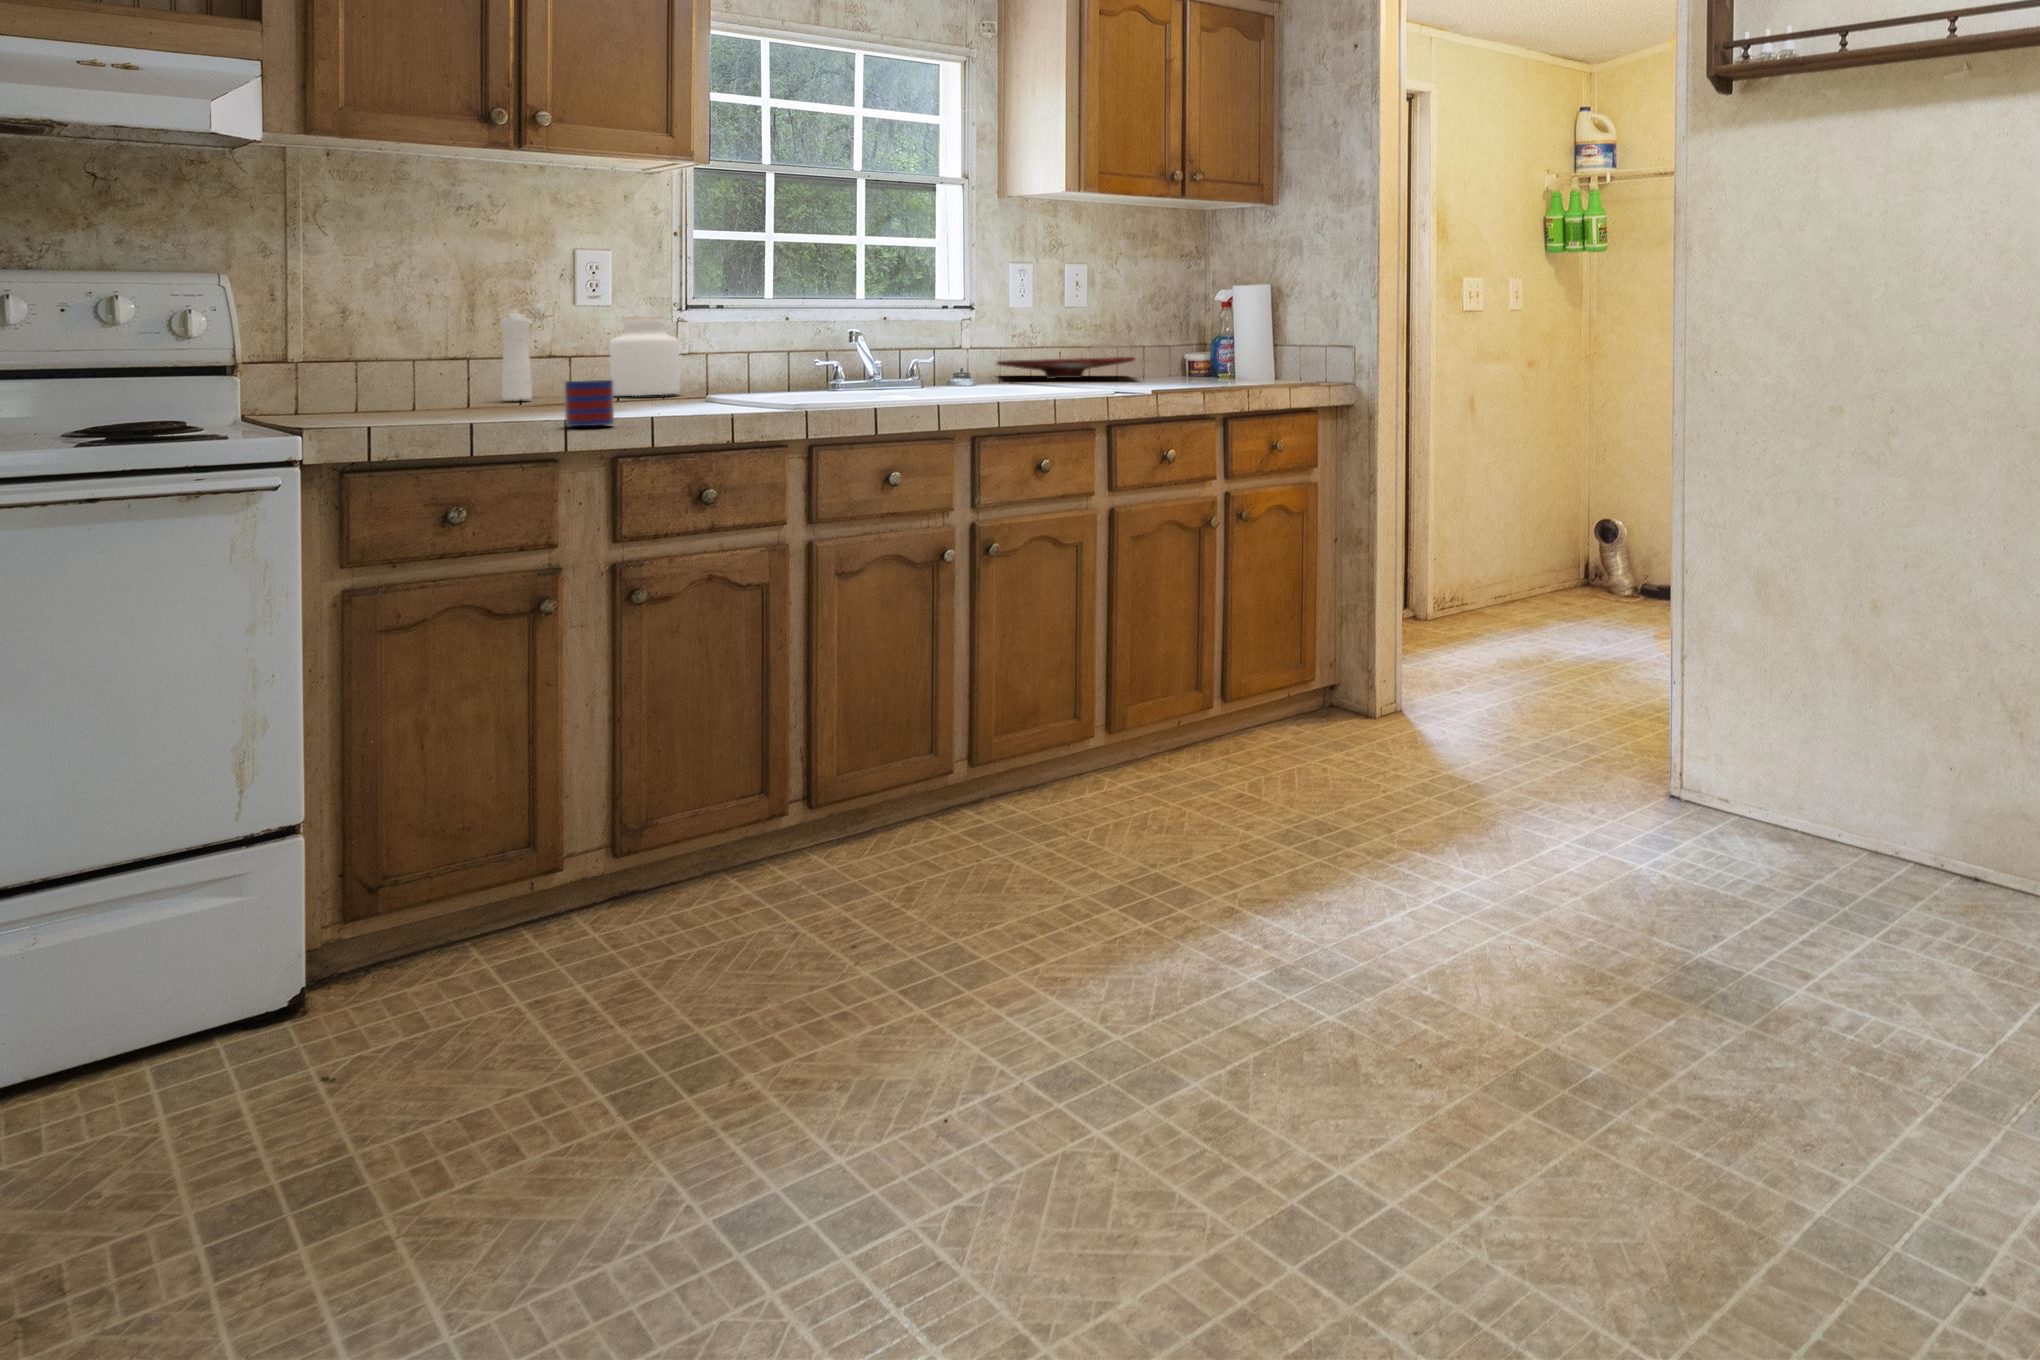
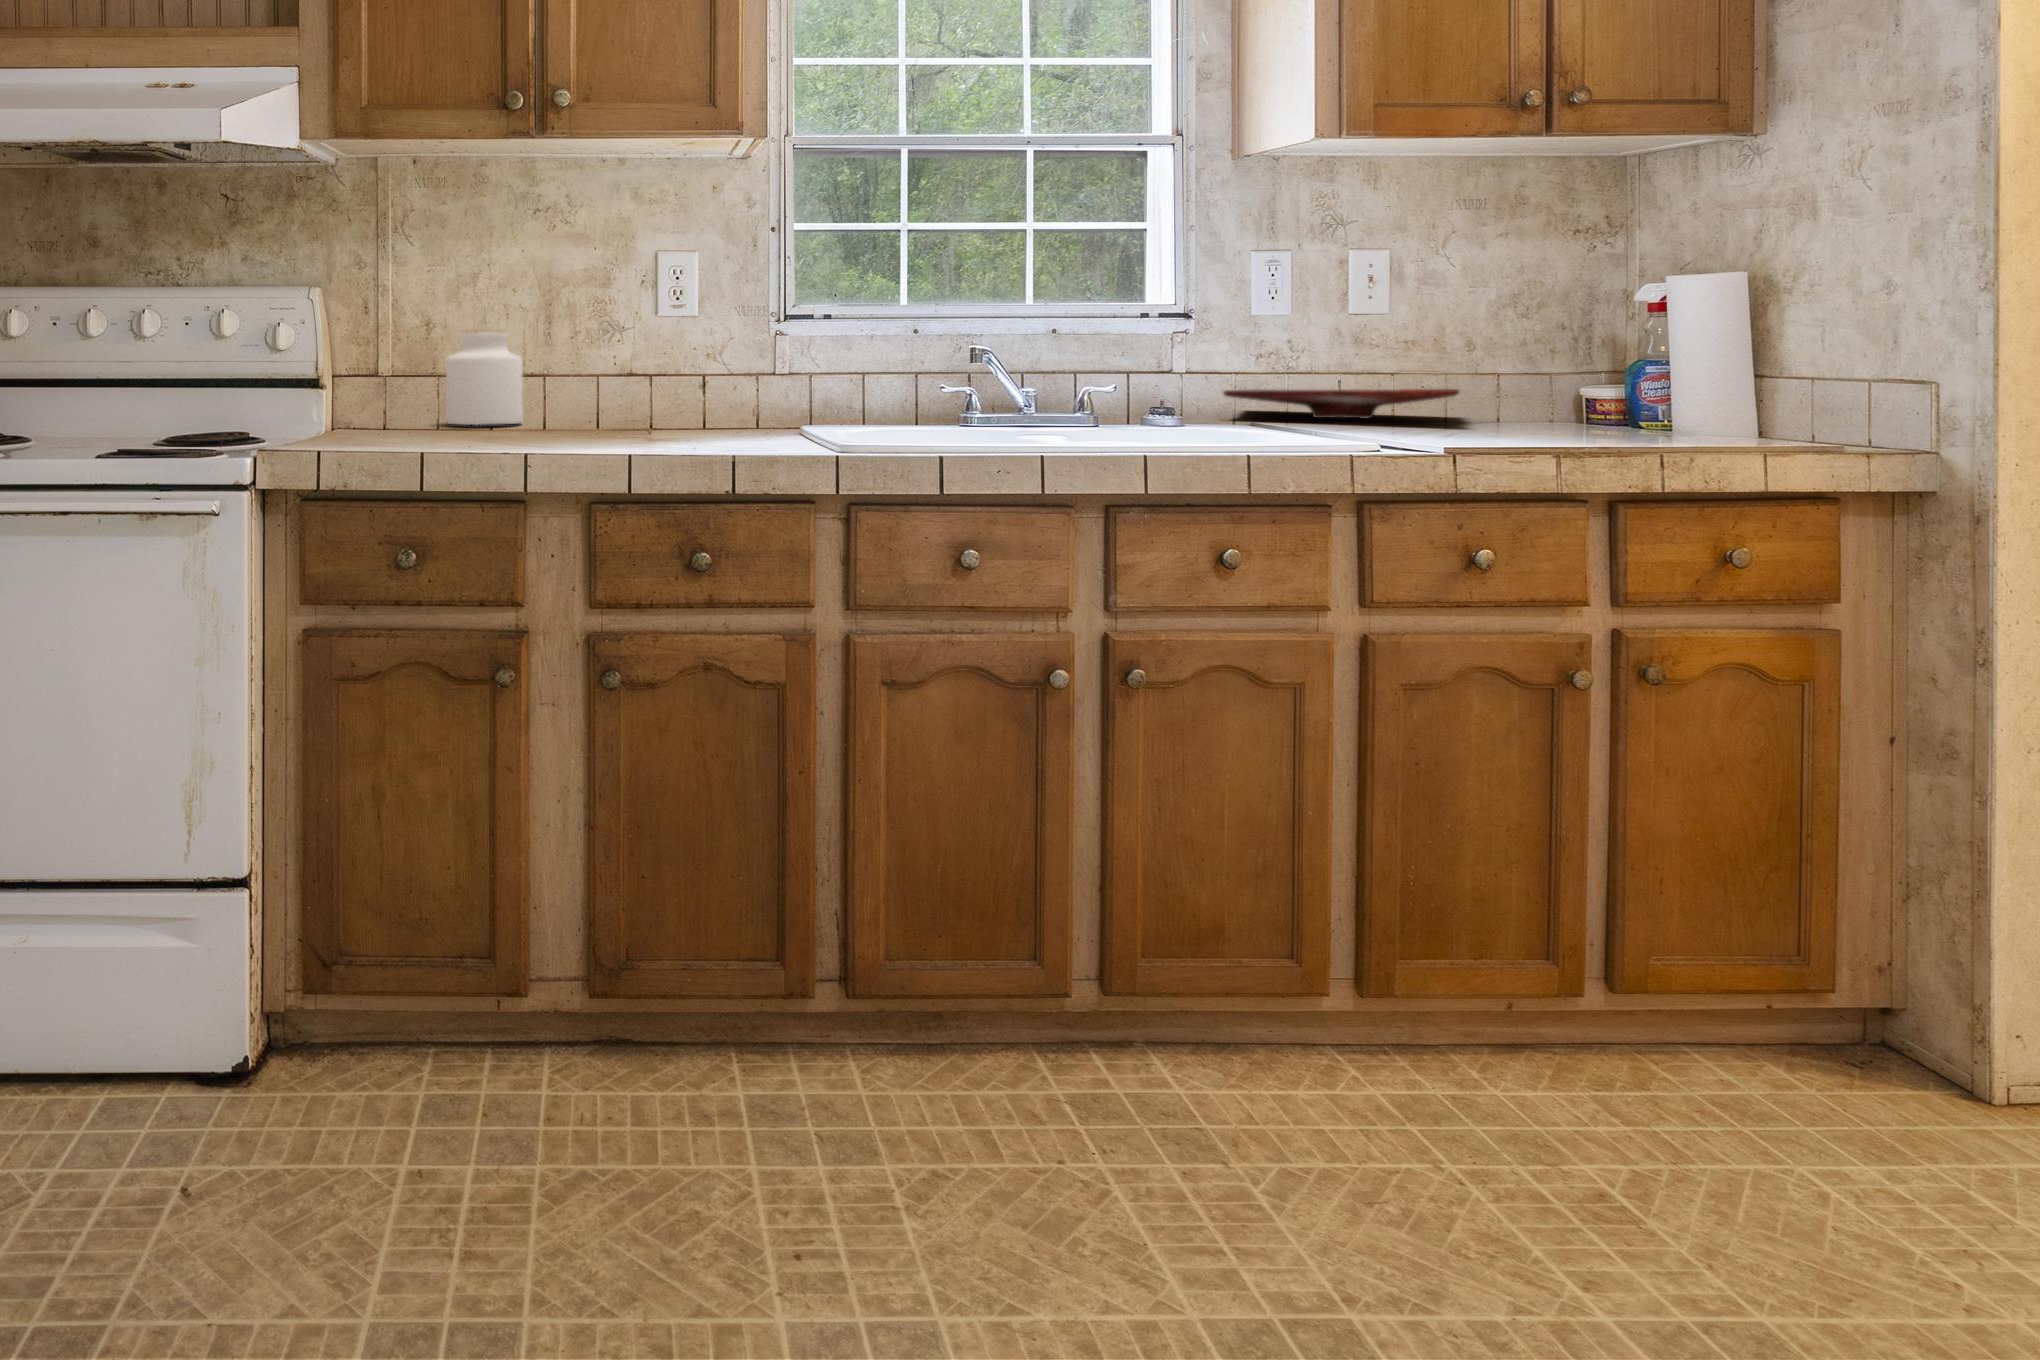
pepper mill: present [500,305,543,400] -> none [573,311,635,422]
jar: present [610,317,680,396] -> present [446,330,523,425]
mug: present [565,380,614,426] -> none [519,406,573,462]

